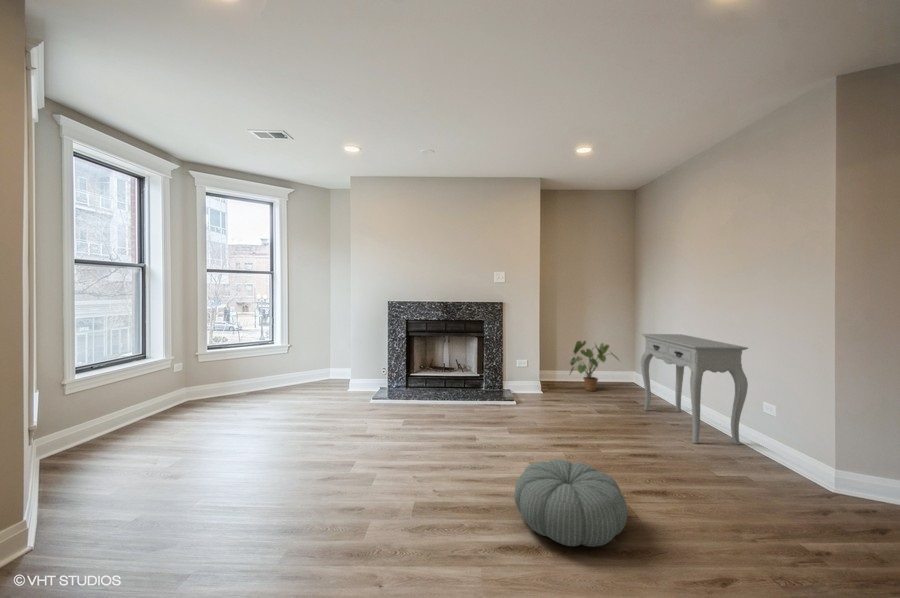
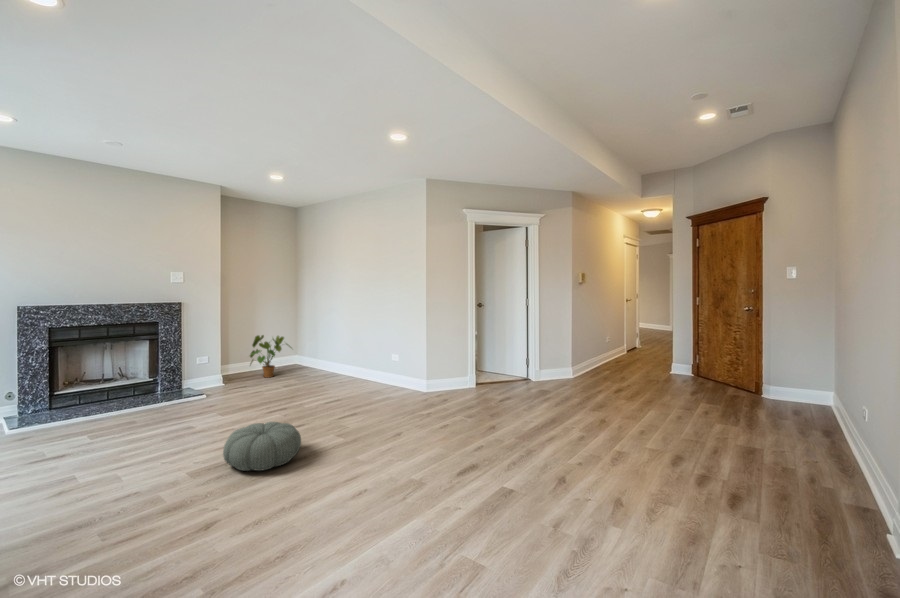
console table: present [641,334,748,445] -> none [309,326,372,399]

